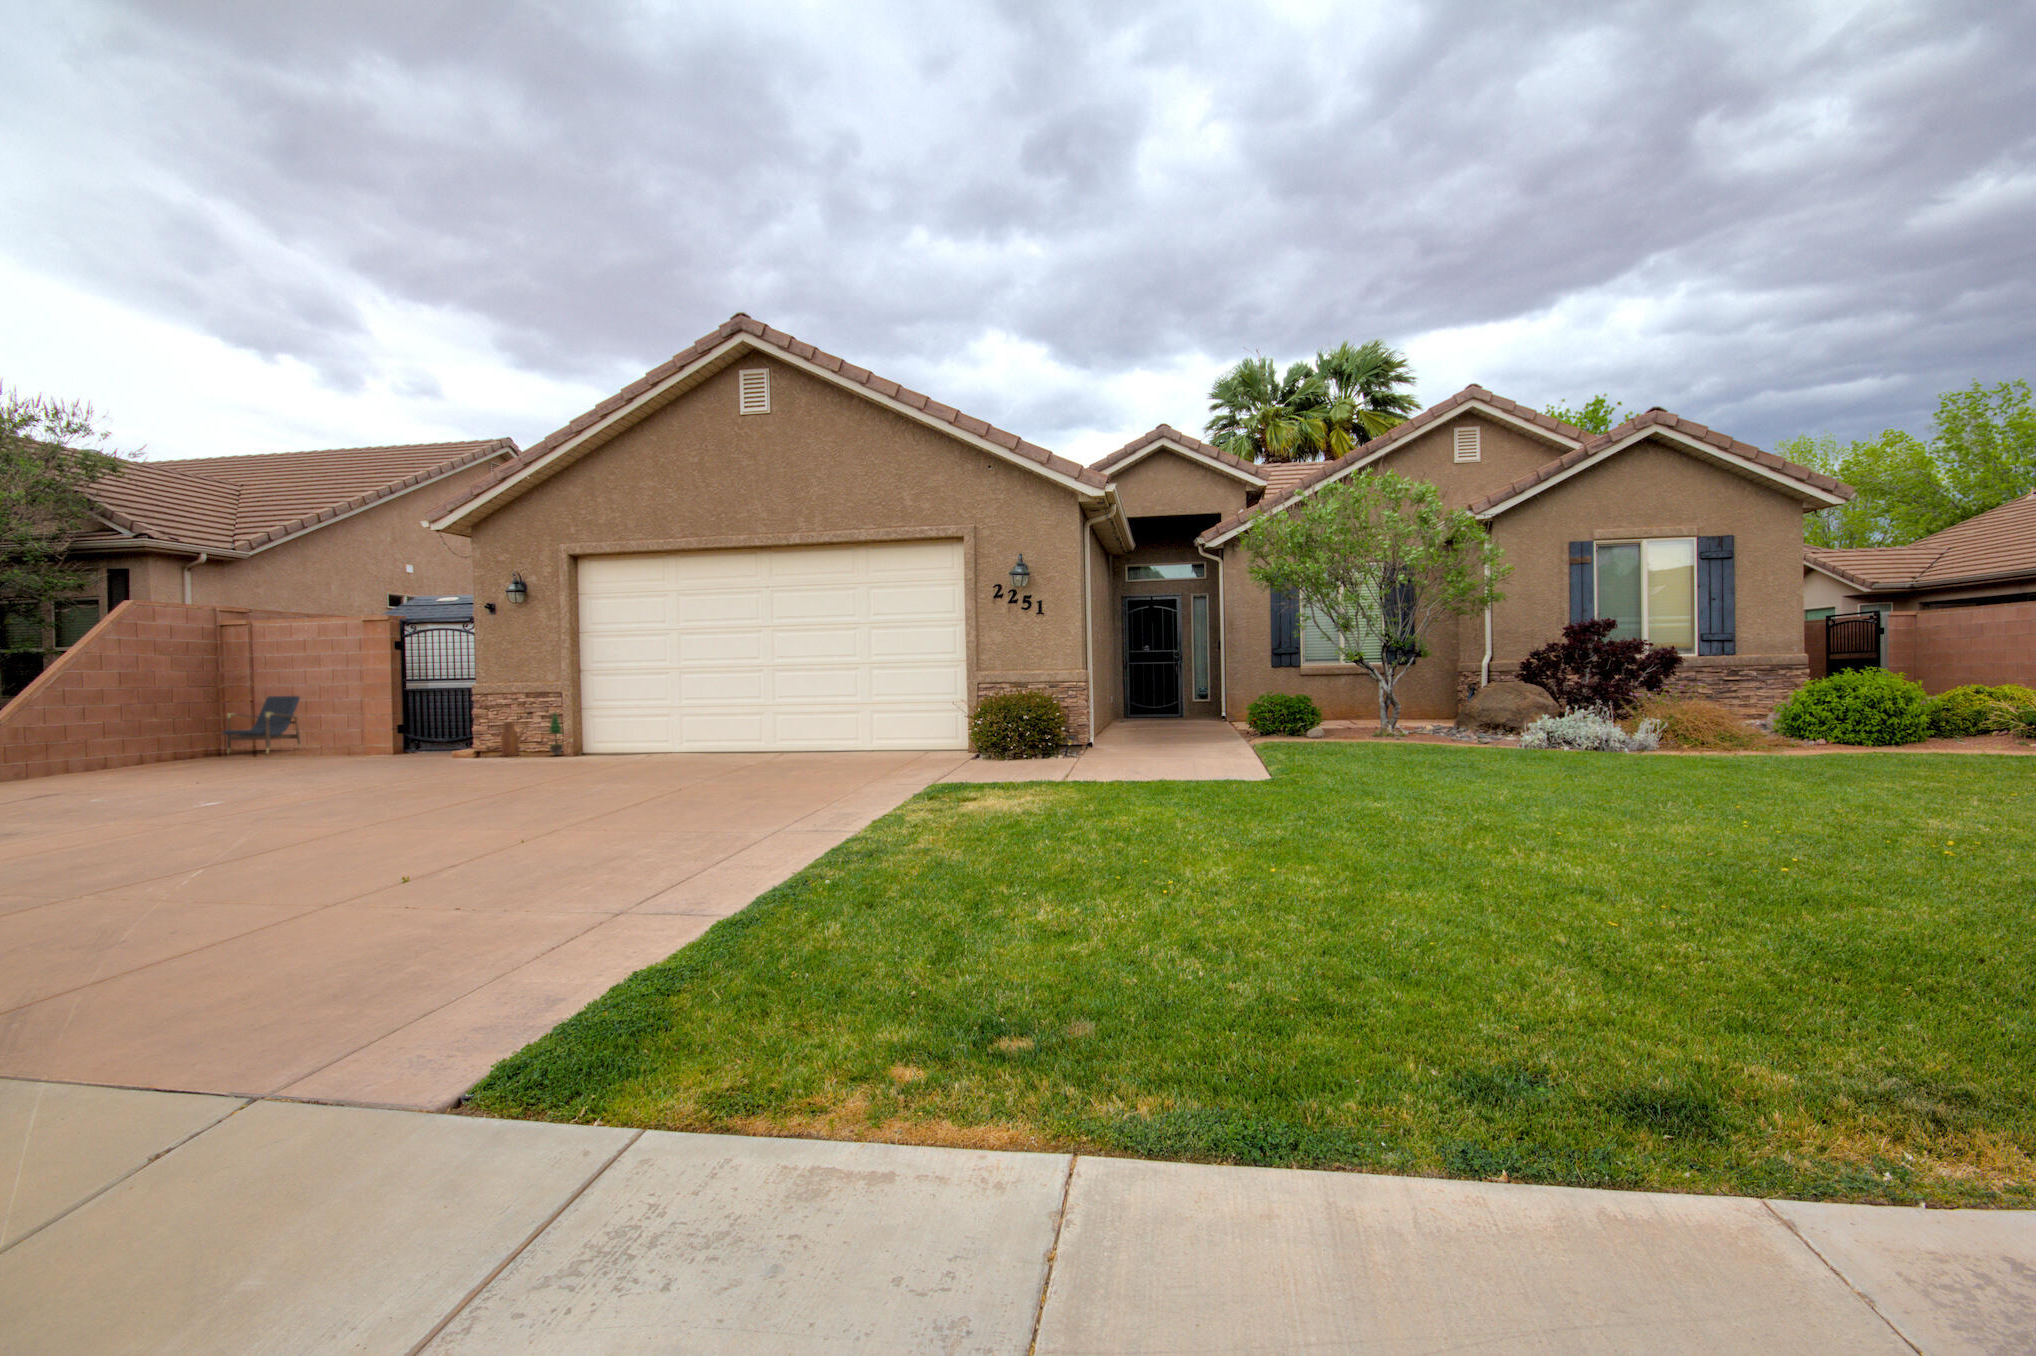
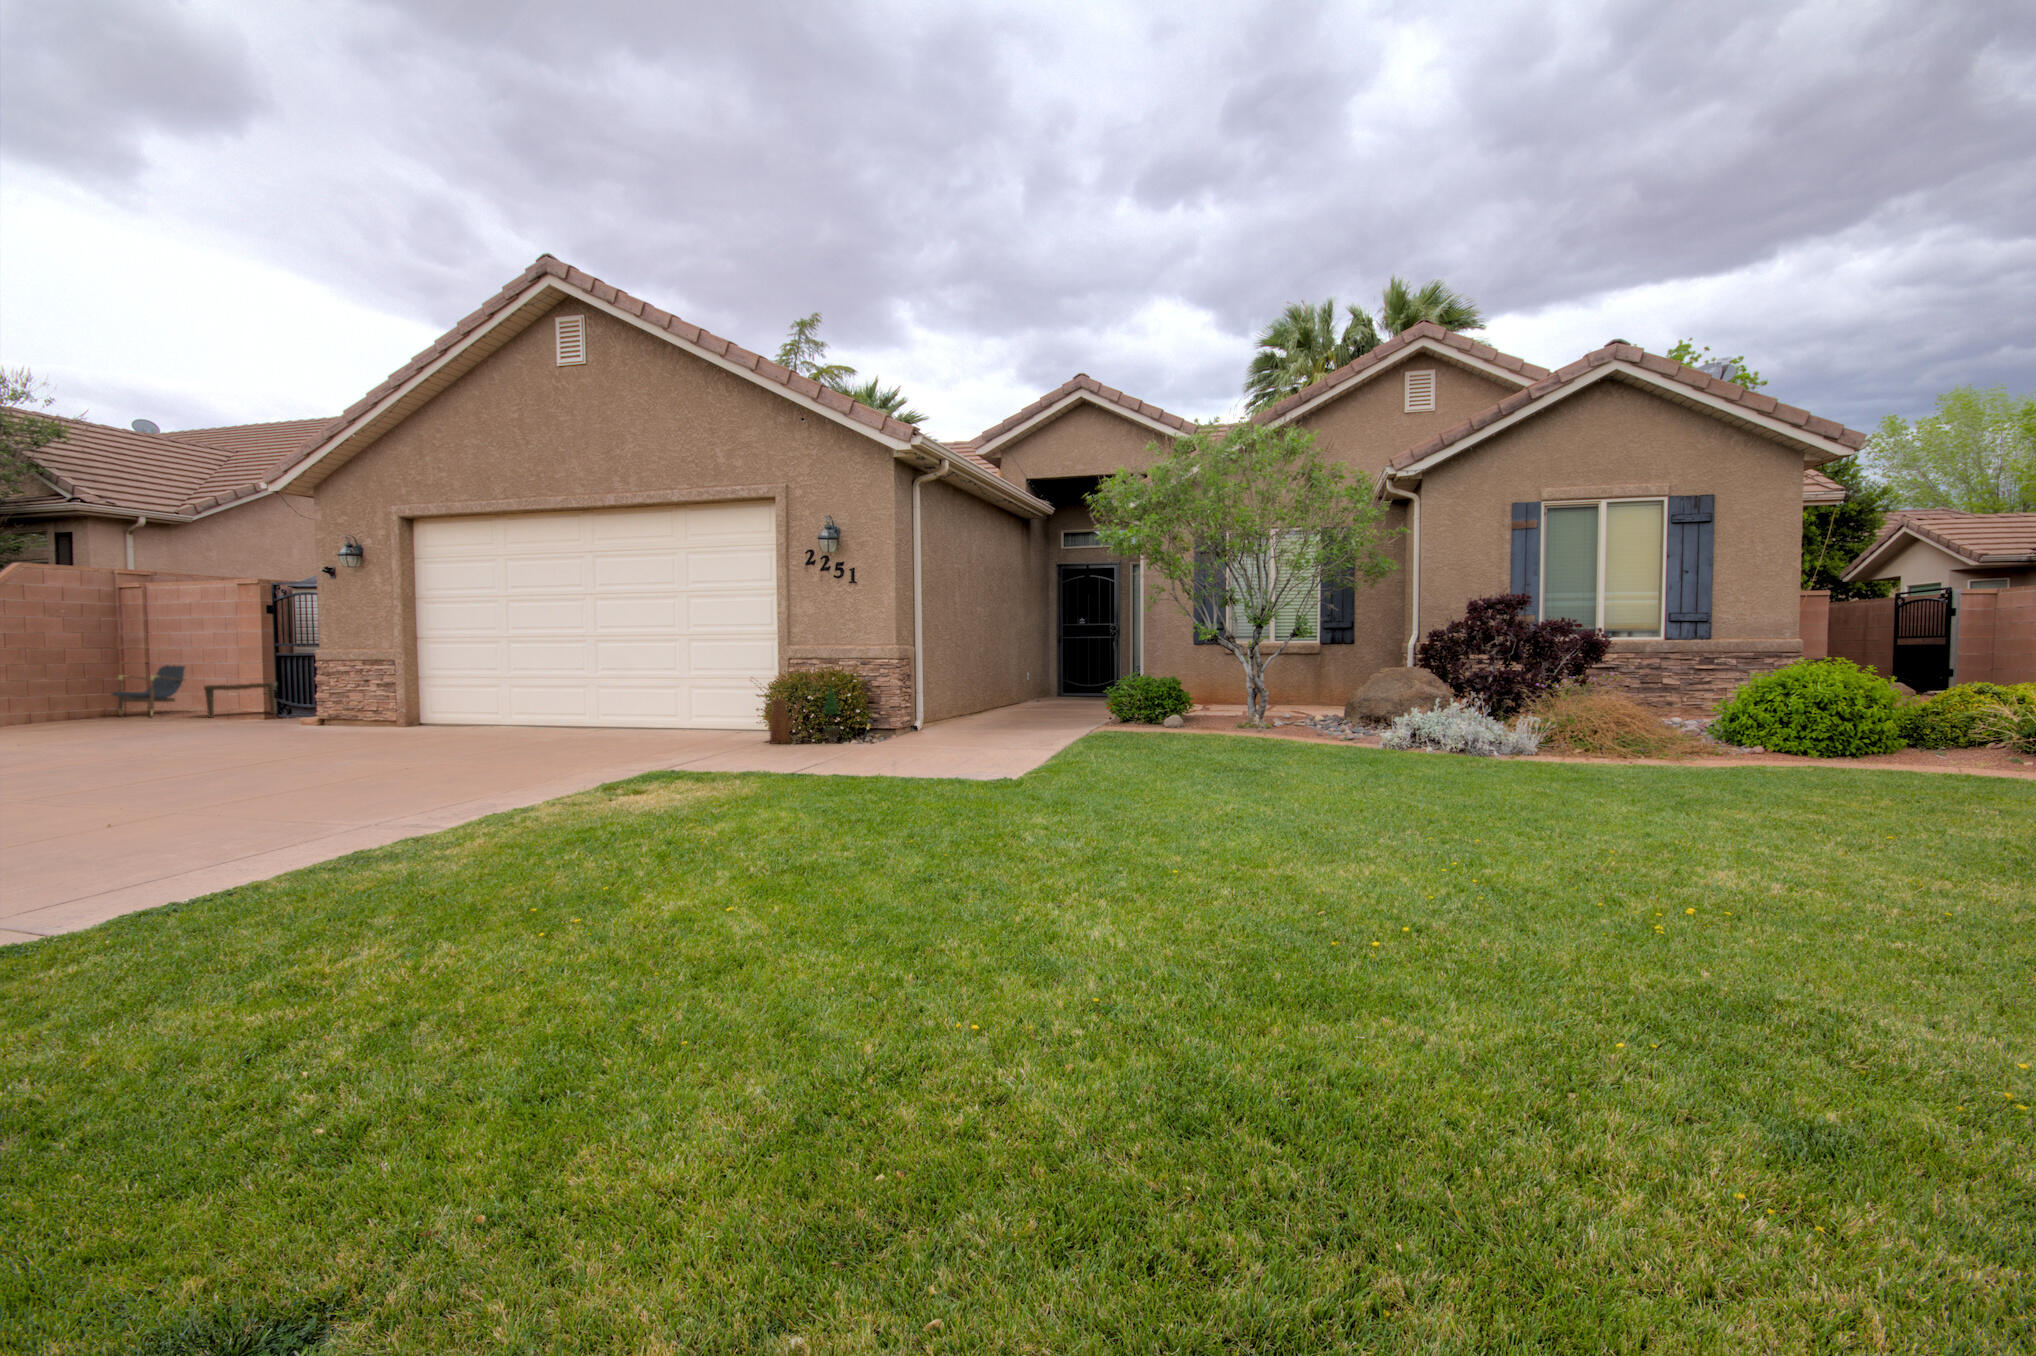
potted tree: present [549,711,563,755] -> present [823,686,841,741]
bench: none [334,717,402,754] -> present [204,682,277,718]
watering can: present [499,722,527,756] -> present [765,699,802,744]

